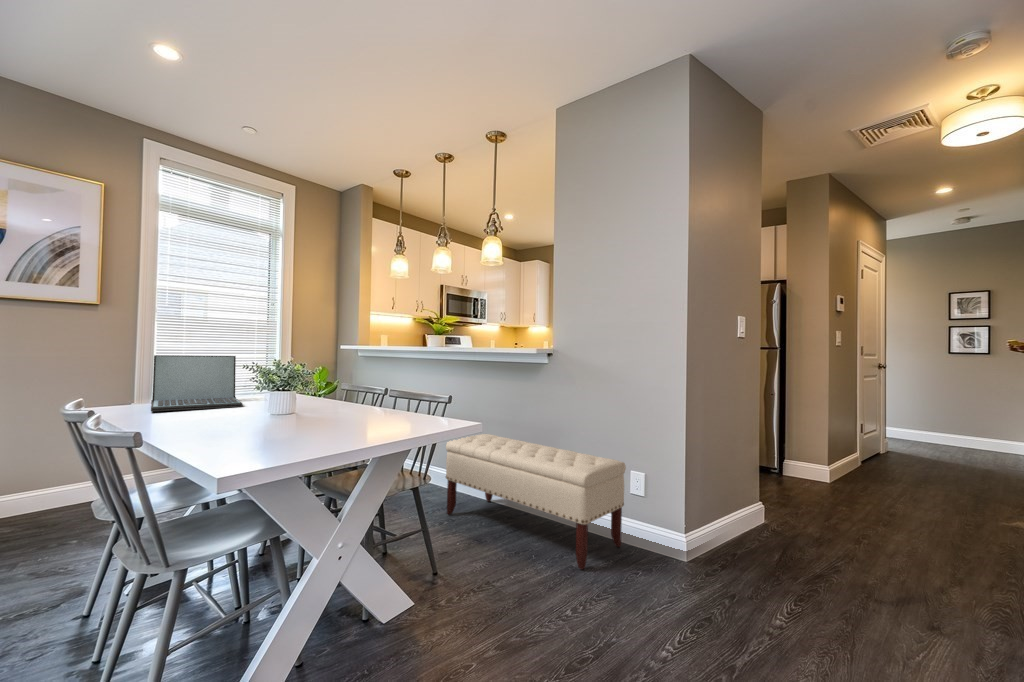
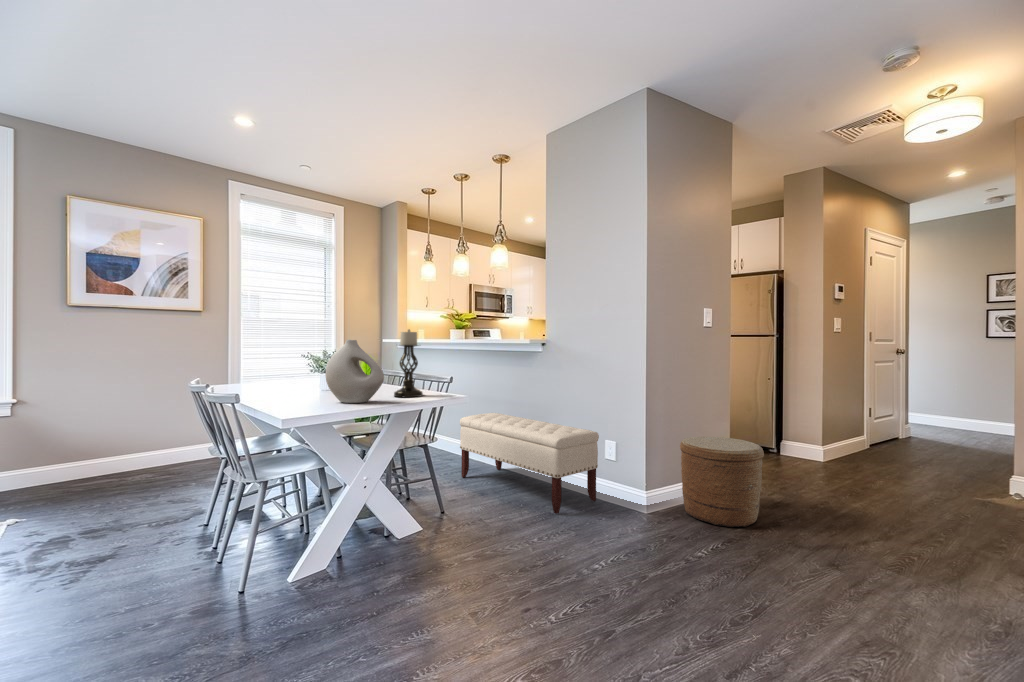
candle holder: none [380,332,421,428] -> present [394,329,423,397]
vase: none [281,345,372,440] -> present [325,340,384,403]
laptop: present [151,355,242,411] -> none [240,350,302,389]
woven basket: none [724,466,830,583] -> present [680,437,764,527]

